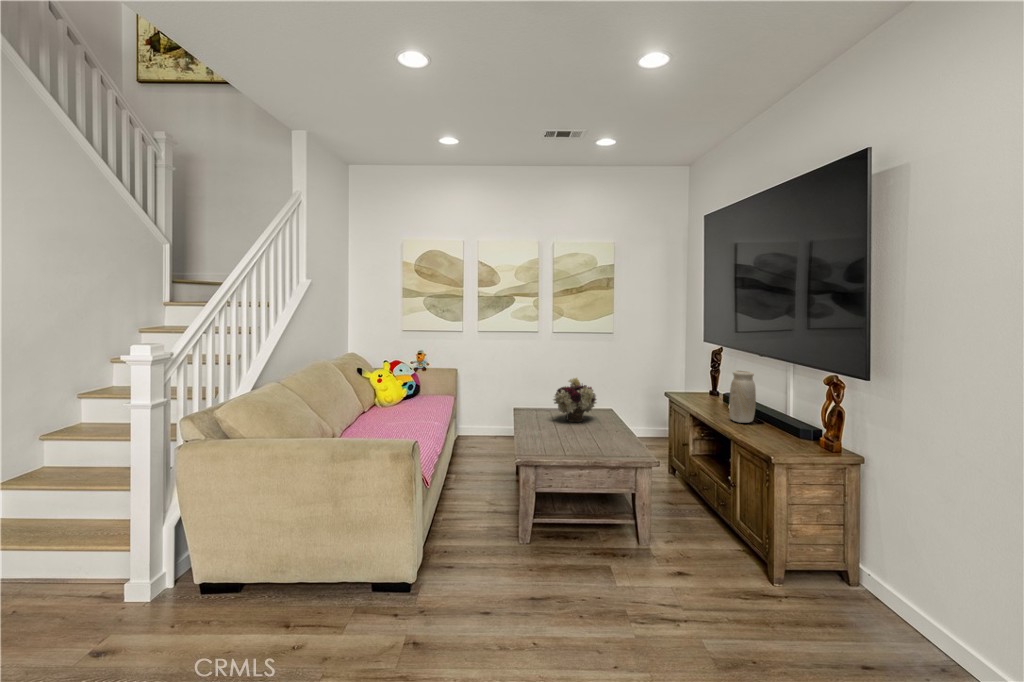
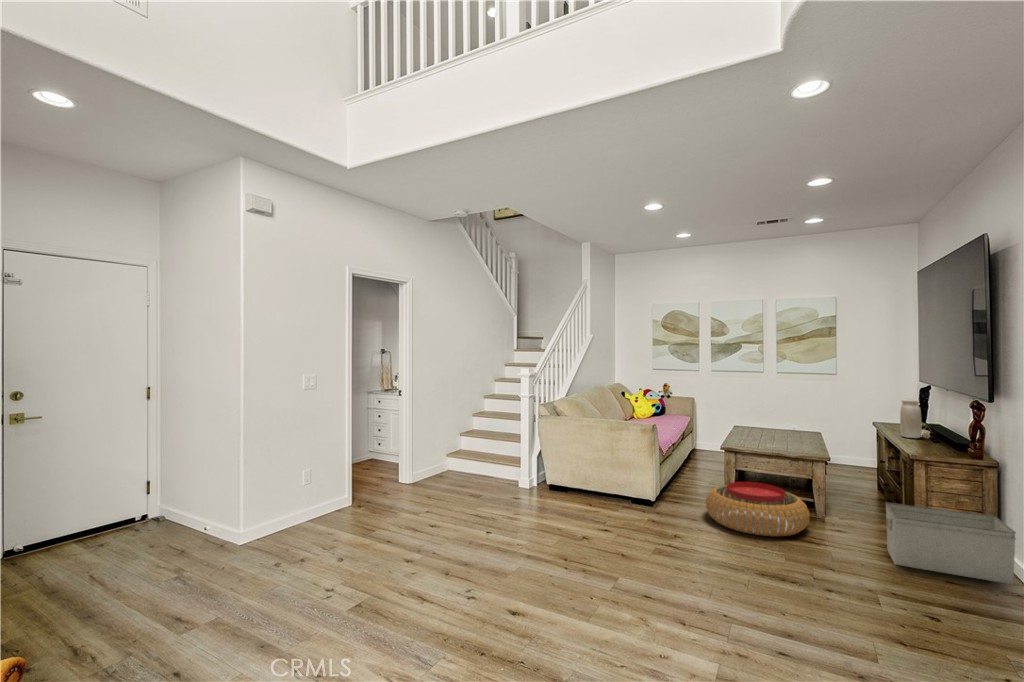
flower arrangement: present [553,378,597,422] -> none [760,403,798,435]
pouf: none [500,519,656,630] -> present [706,482,809,536]
storage bin: none [760,539,945,651] -> present [886,503,1016,584]

